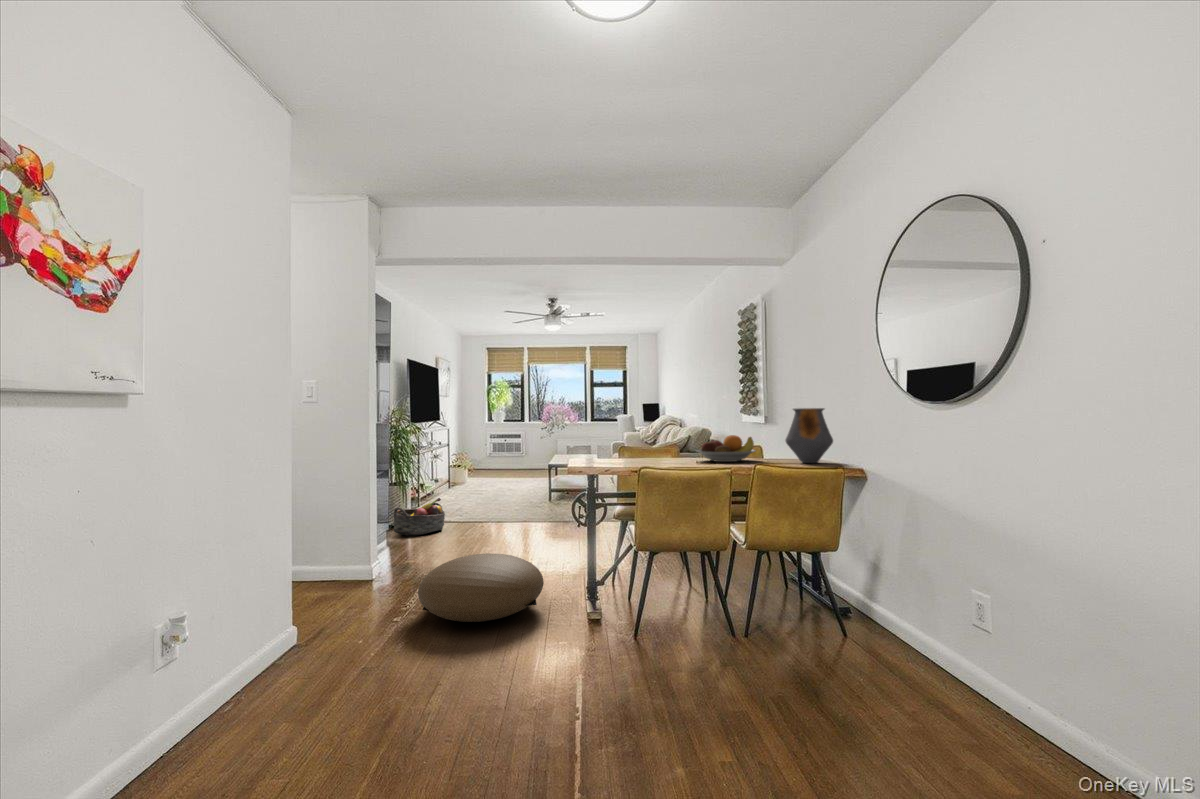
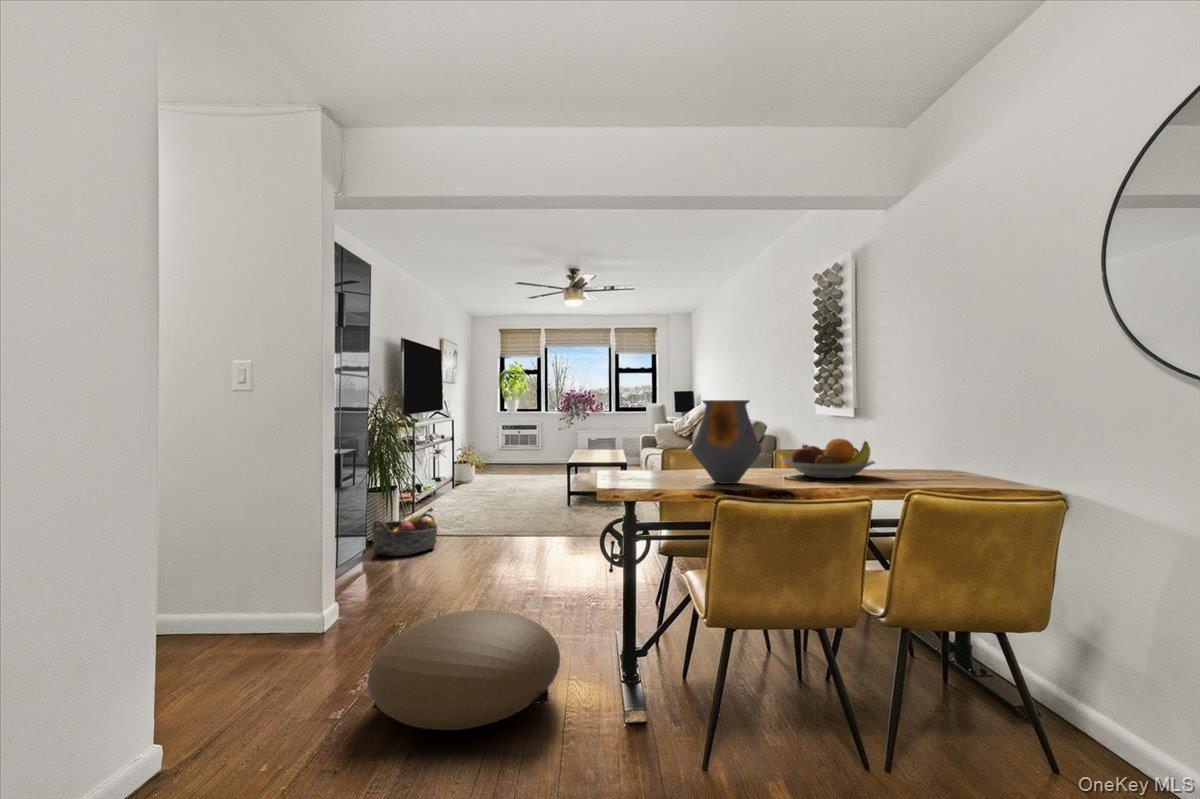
vase: present [785,408,833,463] -> present [691,400,761,484]

